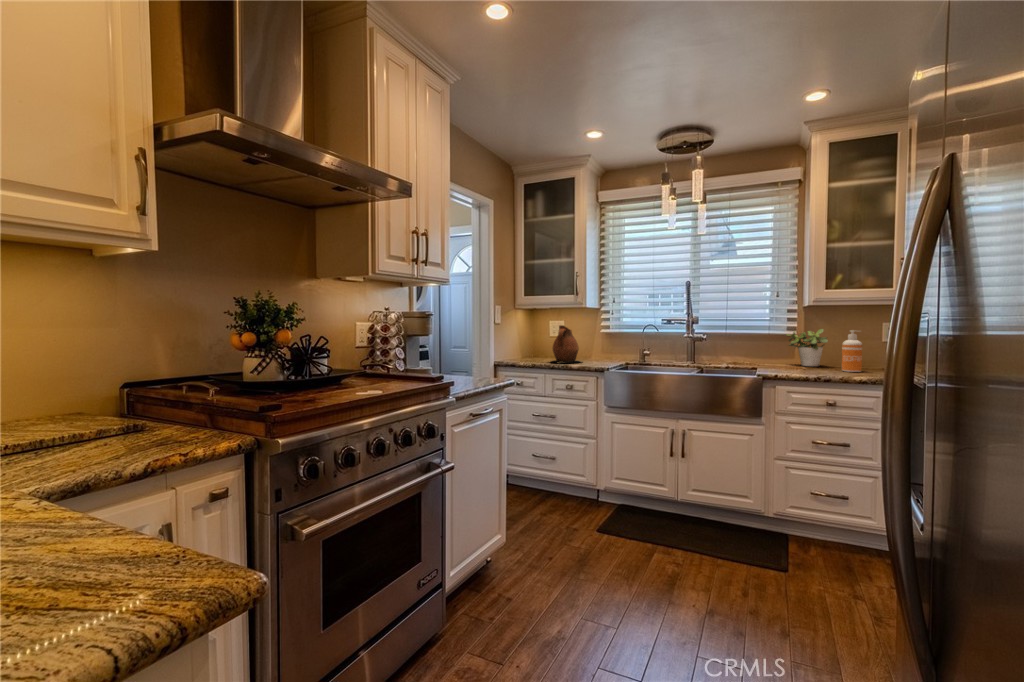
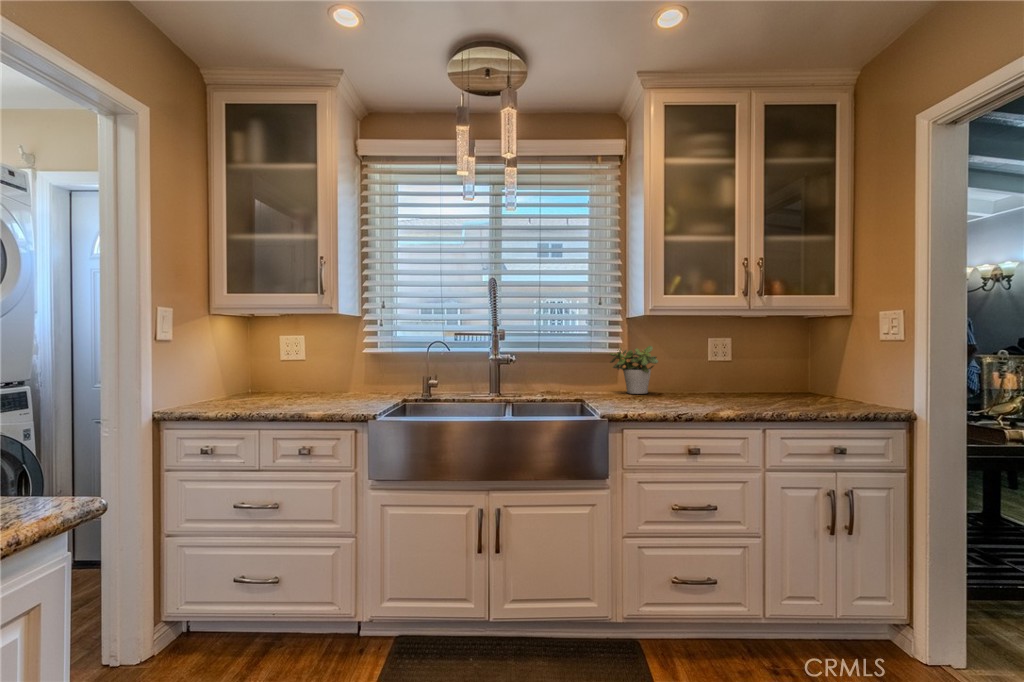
ceramic pitcher: present [553,325,580,362] -> none [272,343,334,406]
soap dispenser: present [842,330,862,372] -> none [680,347,702,401]

